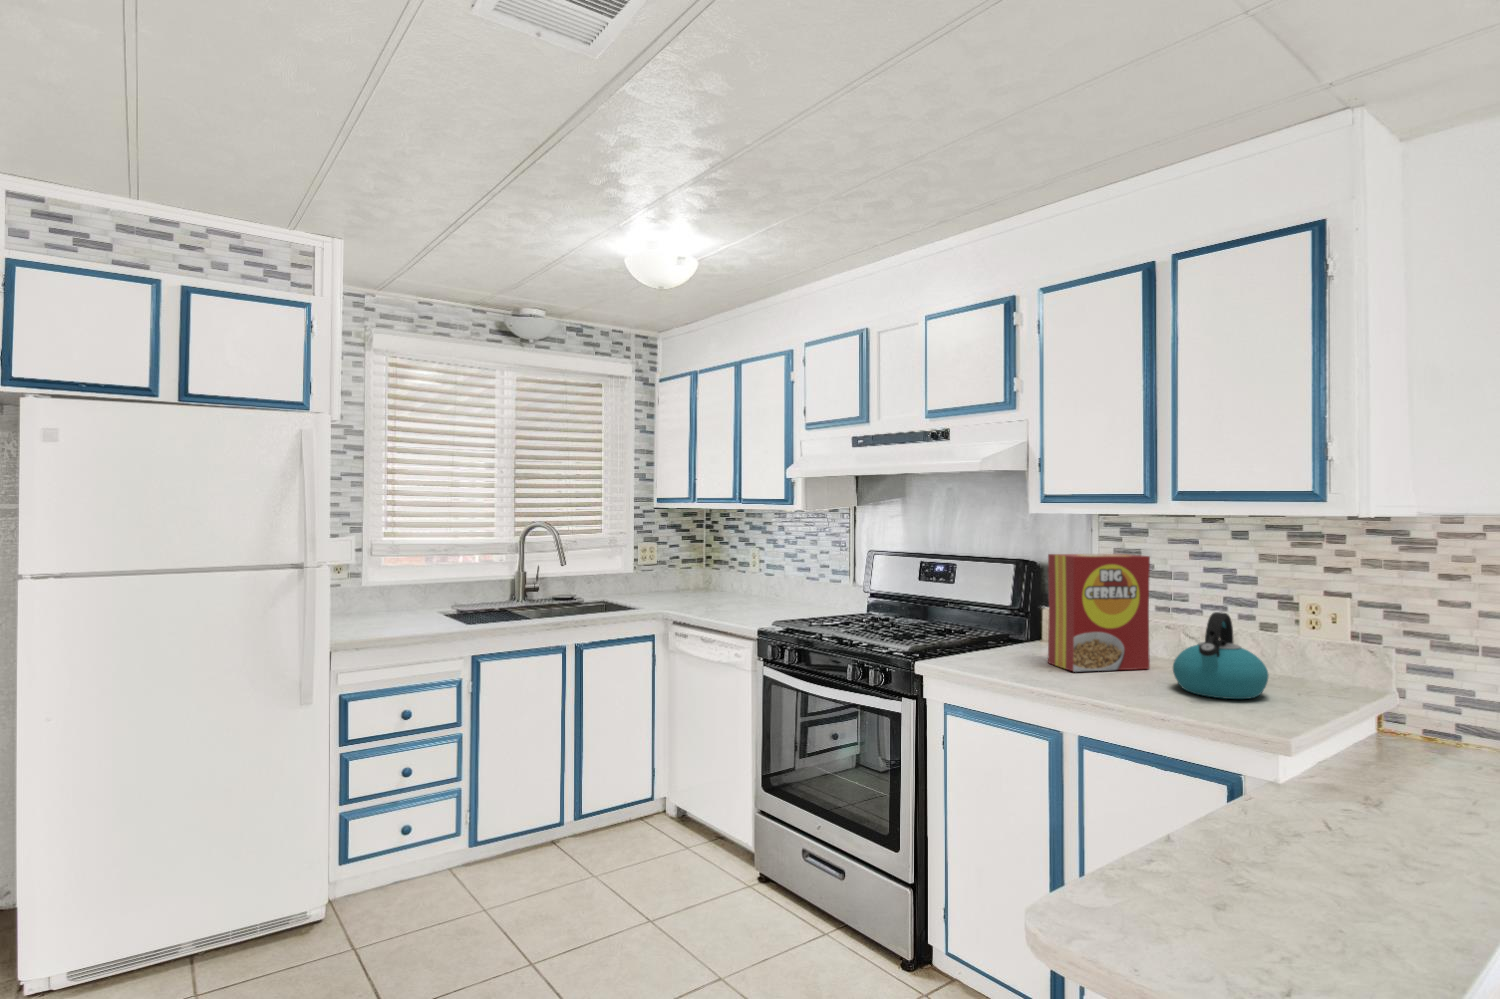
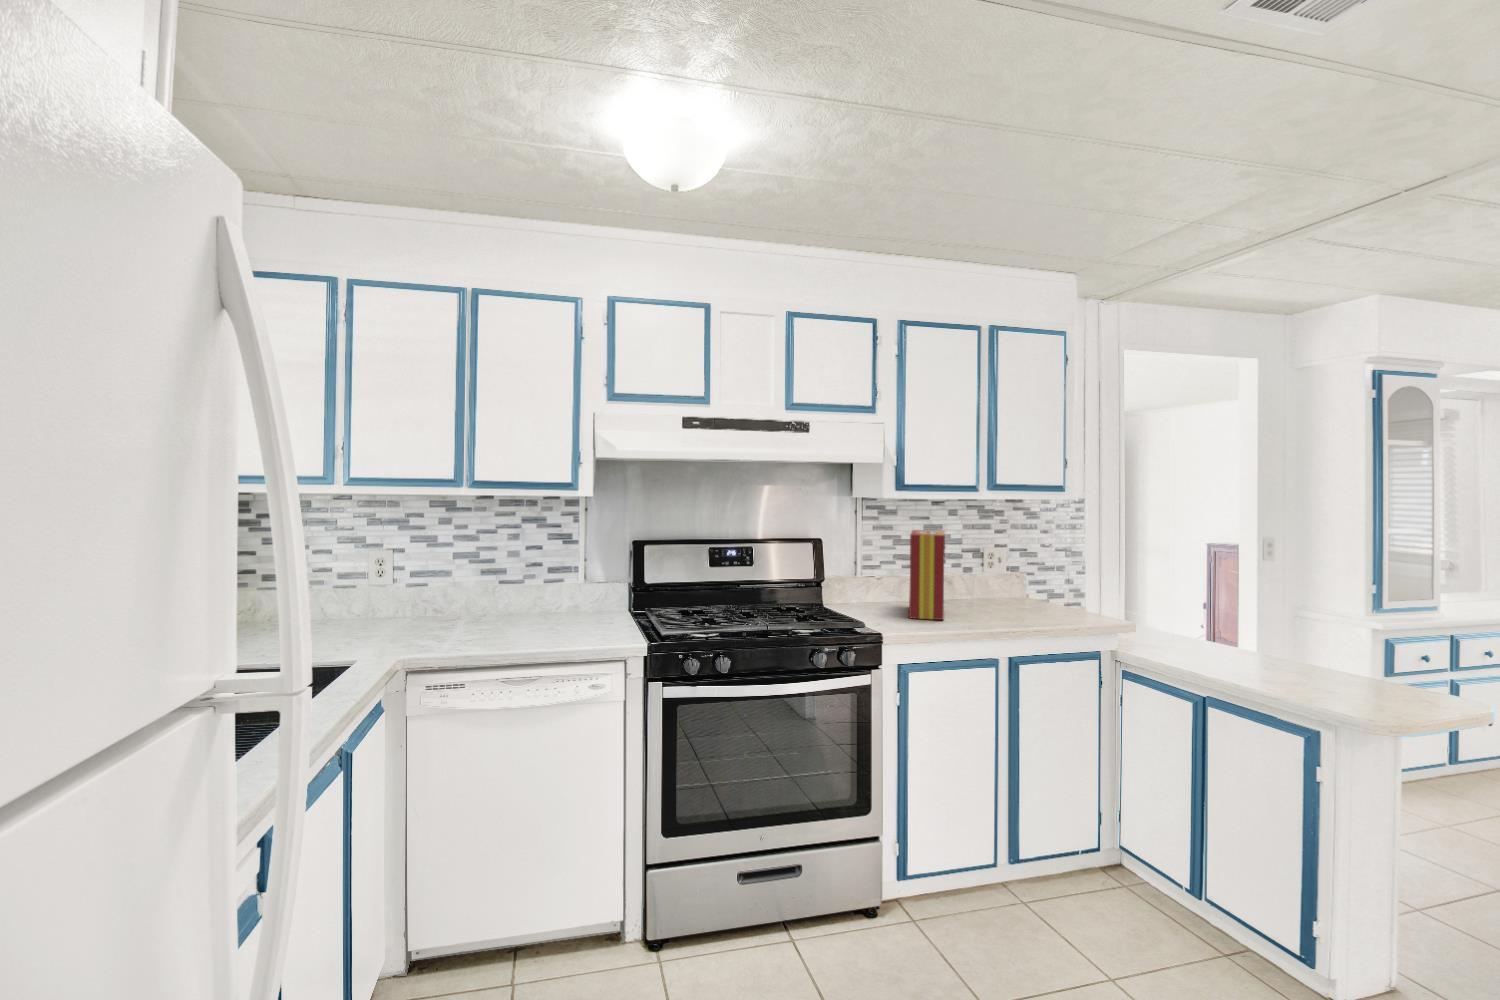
kettle: present [1173,612,1268,699] -> none [984,564,1039,618]

